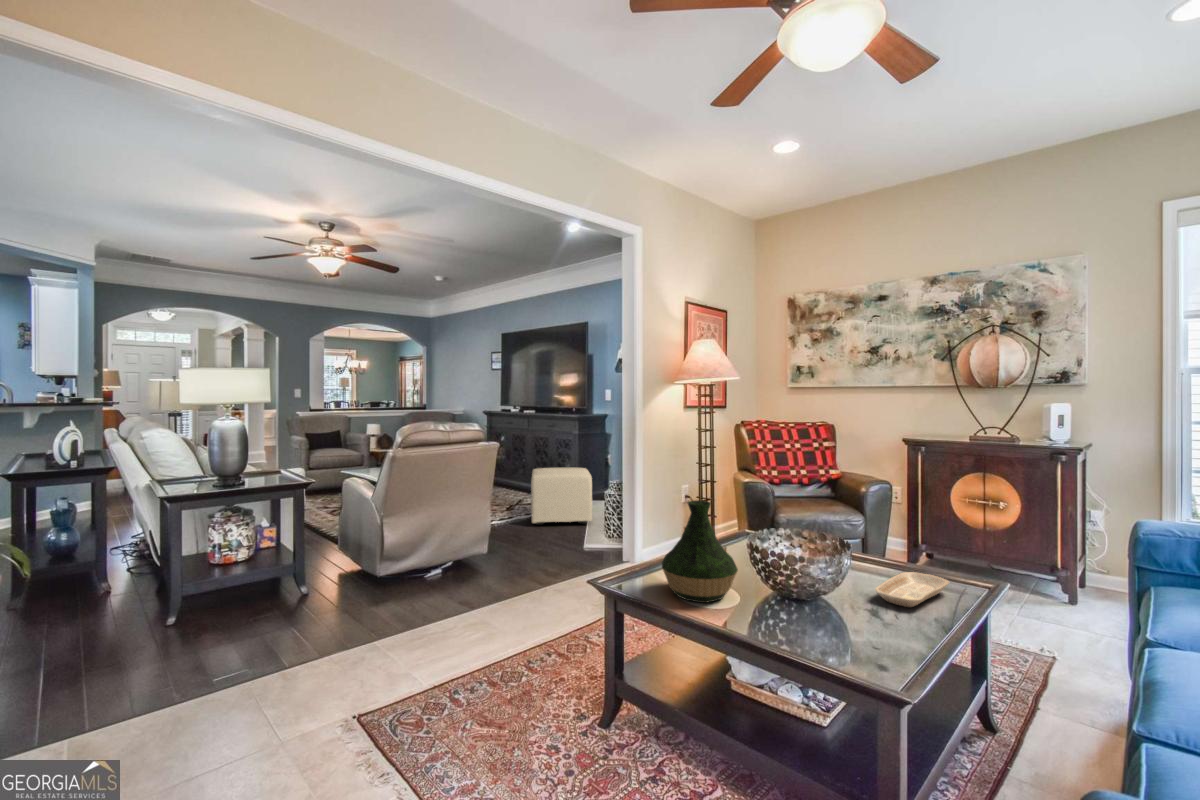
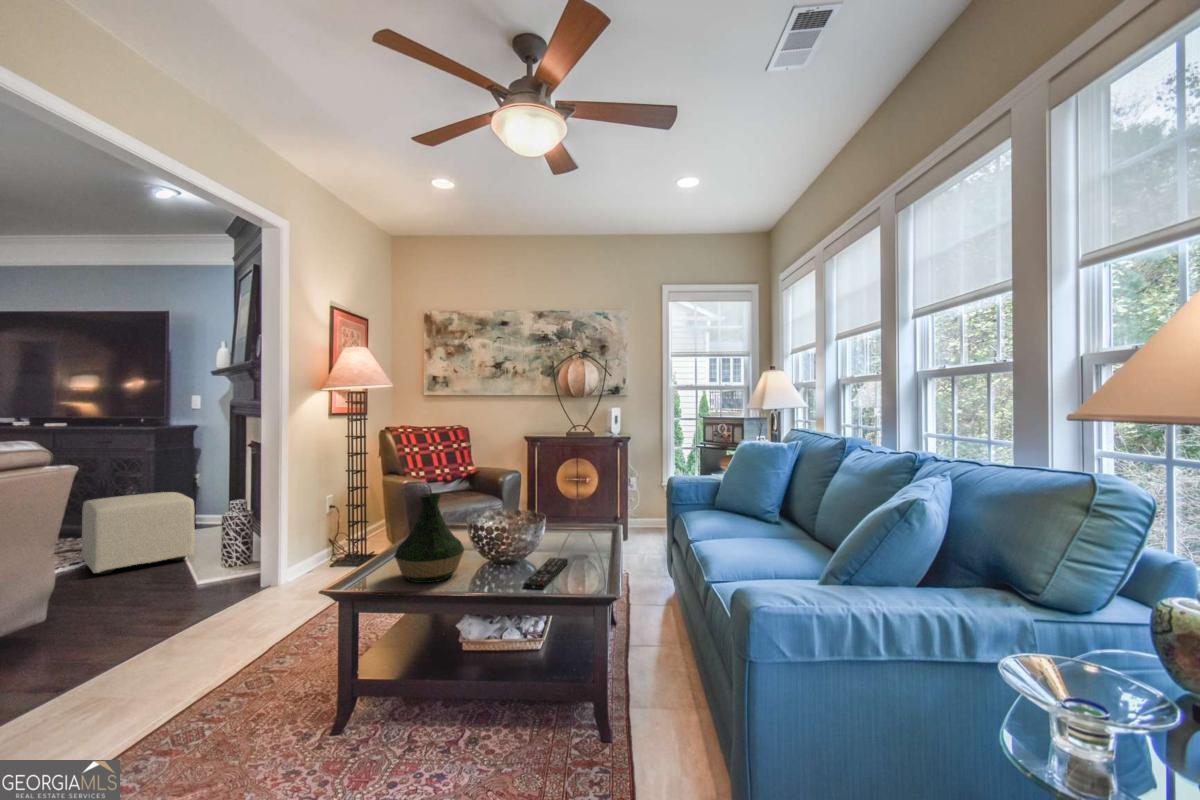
tray: present [875,572,949,607] -> none [553,528,591,550]
remote control: none [789,609,881,654] -> present [523,558,568,589]

